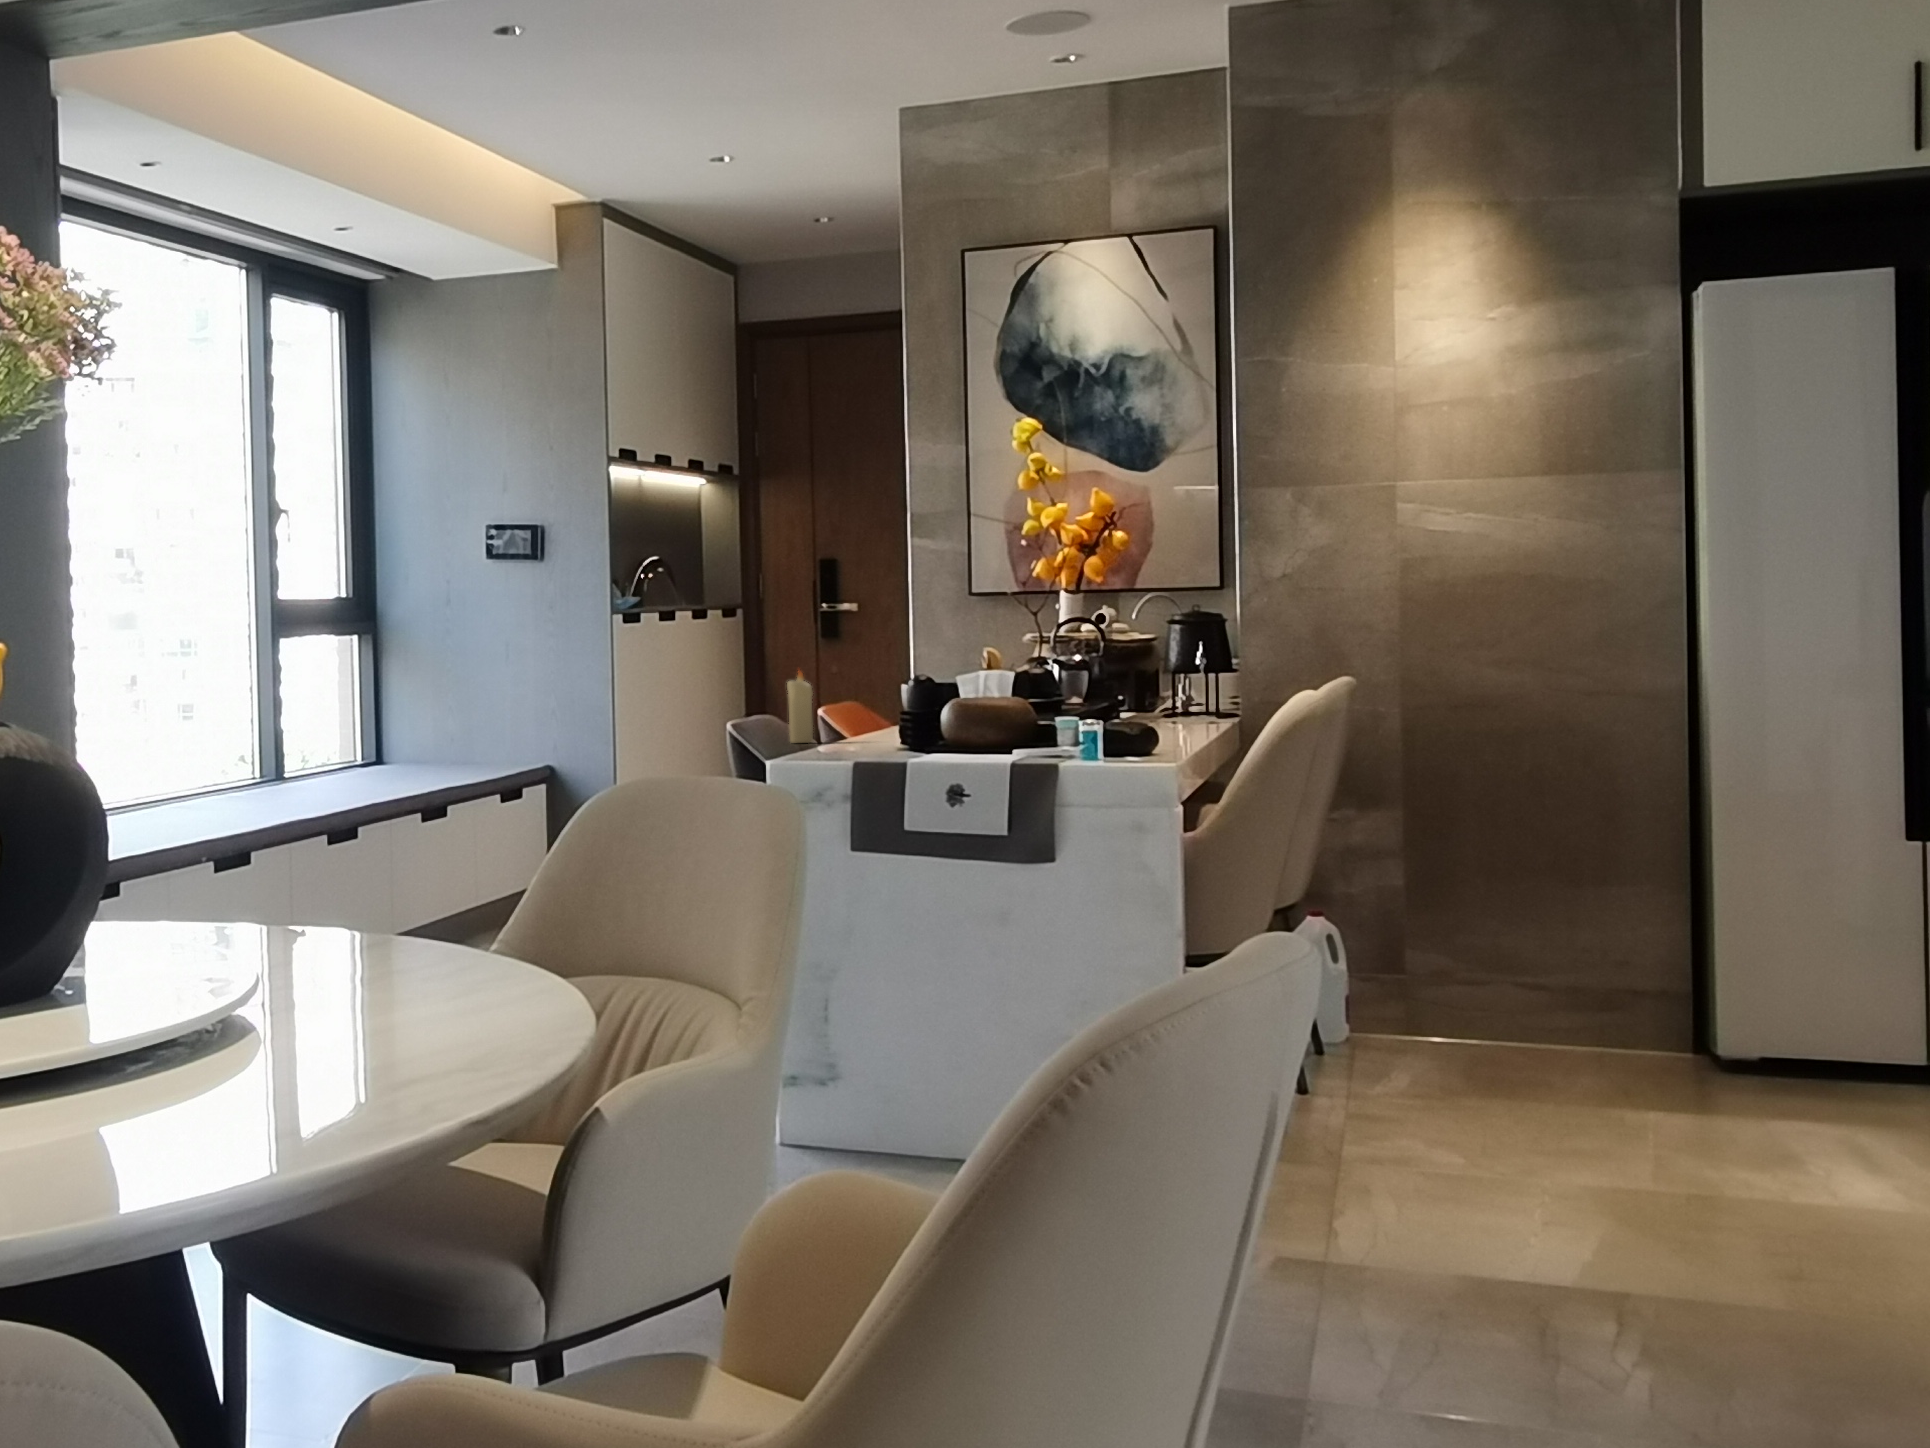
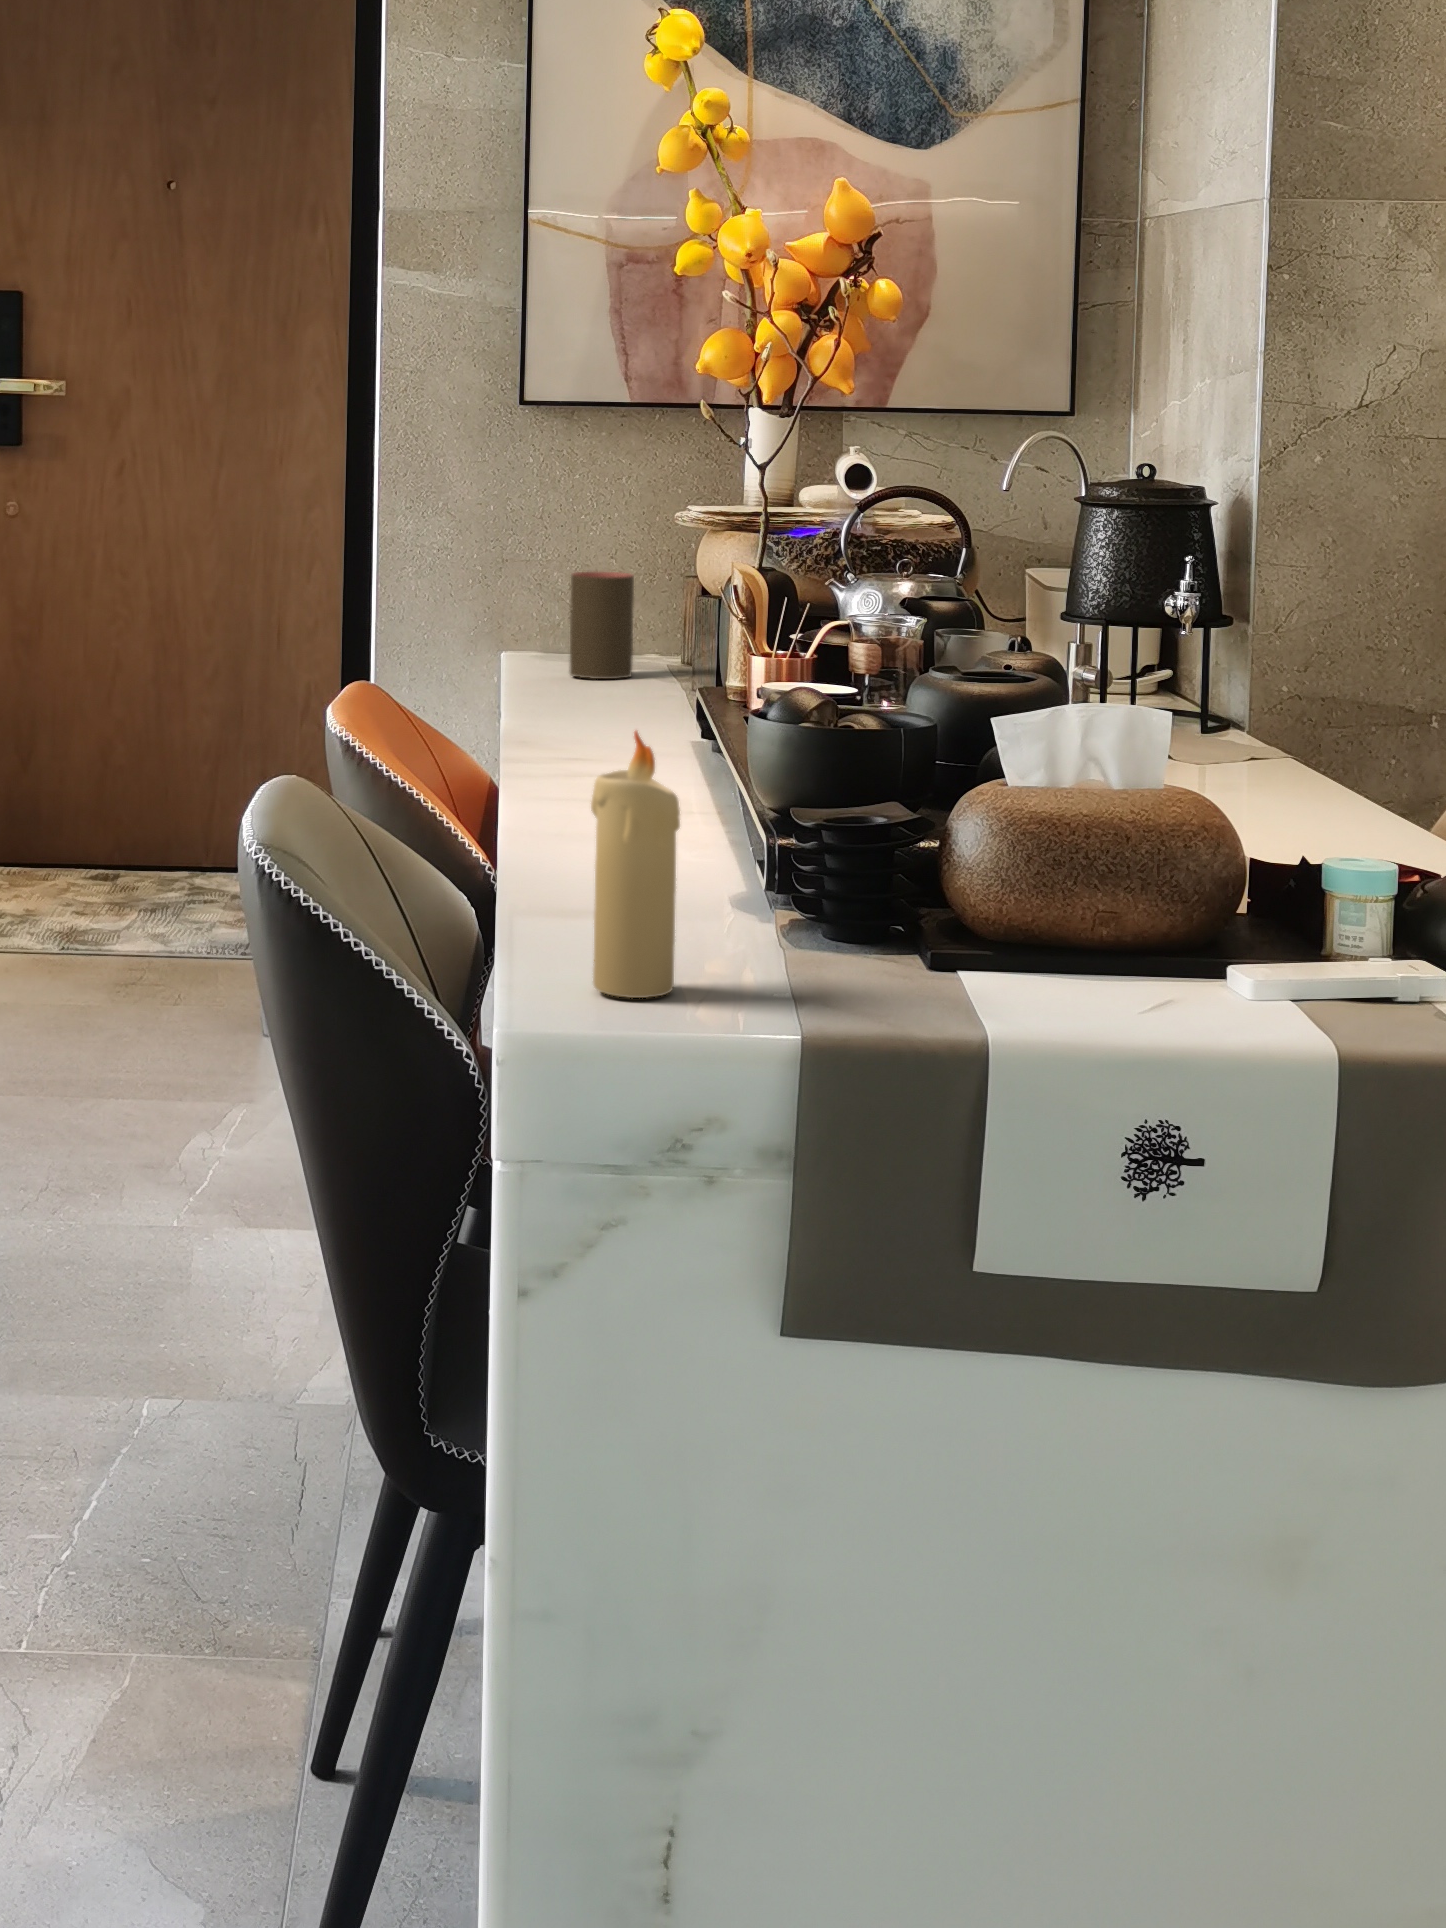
cup: none [975,664,1004,708] -> present [569,572,634,679]

